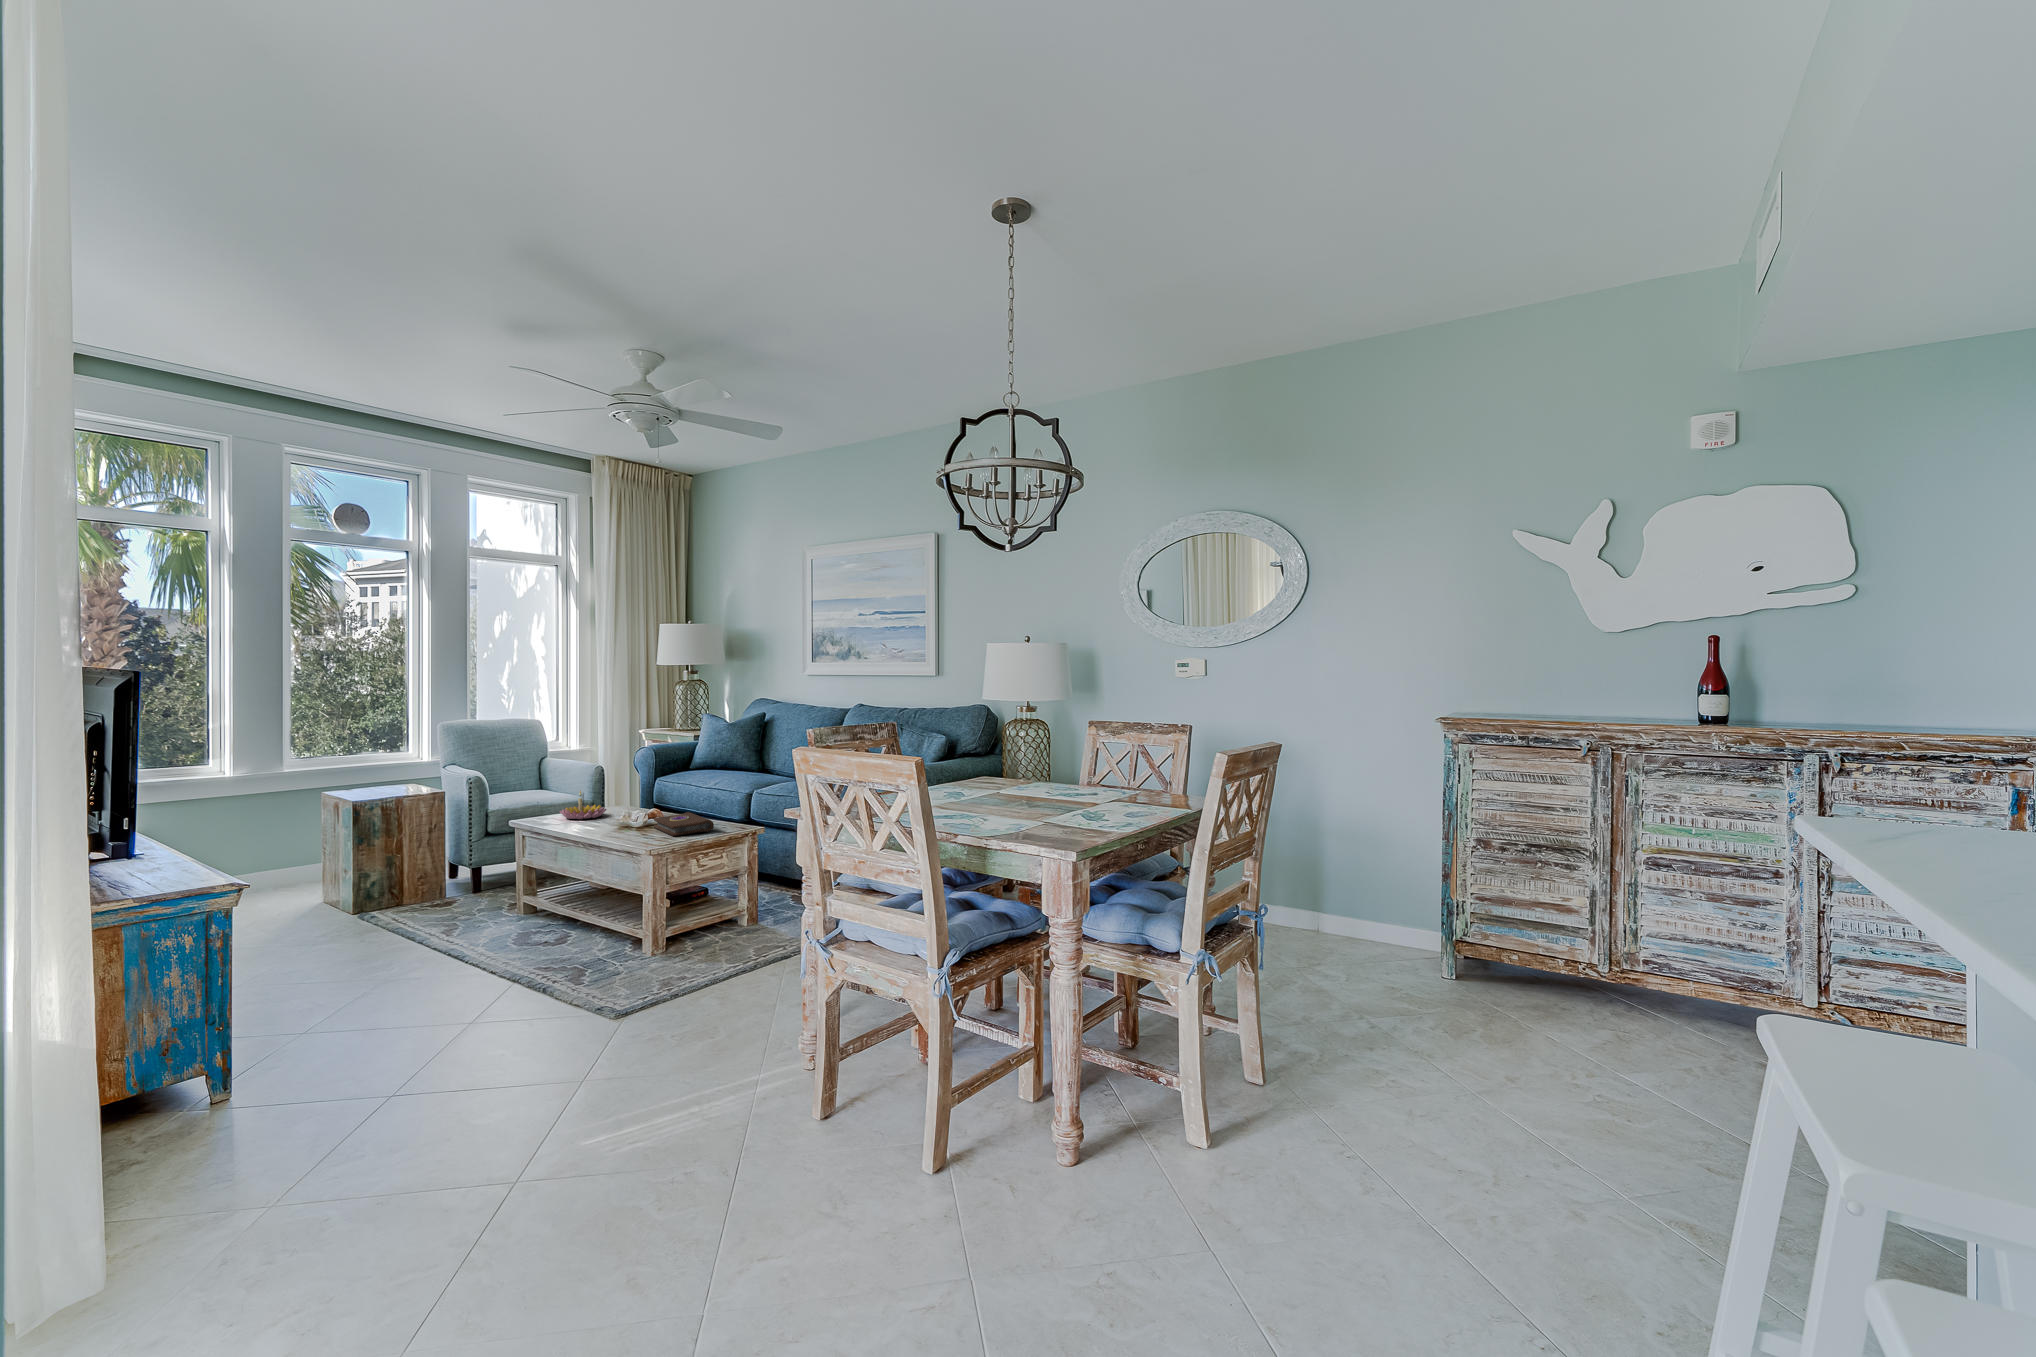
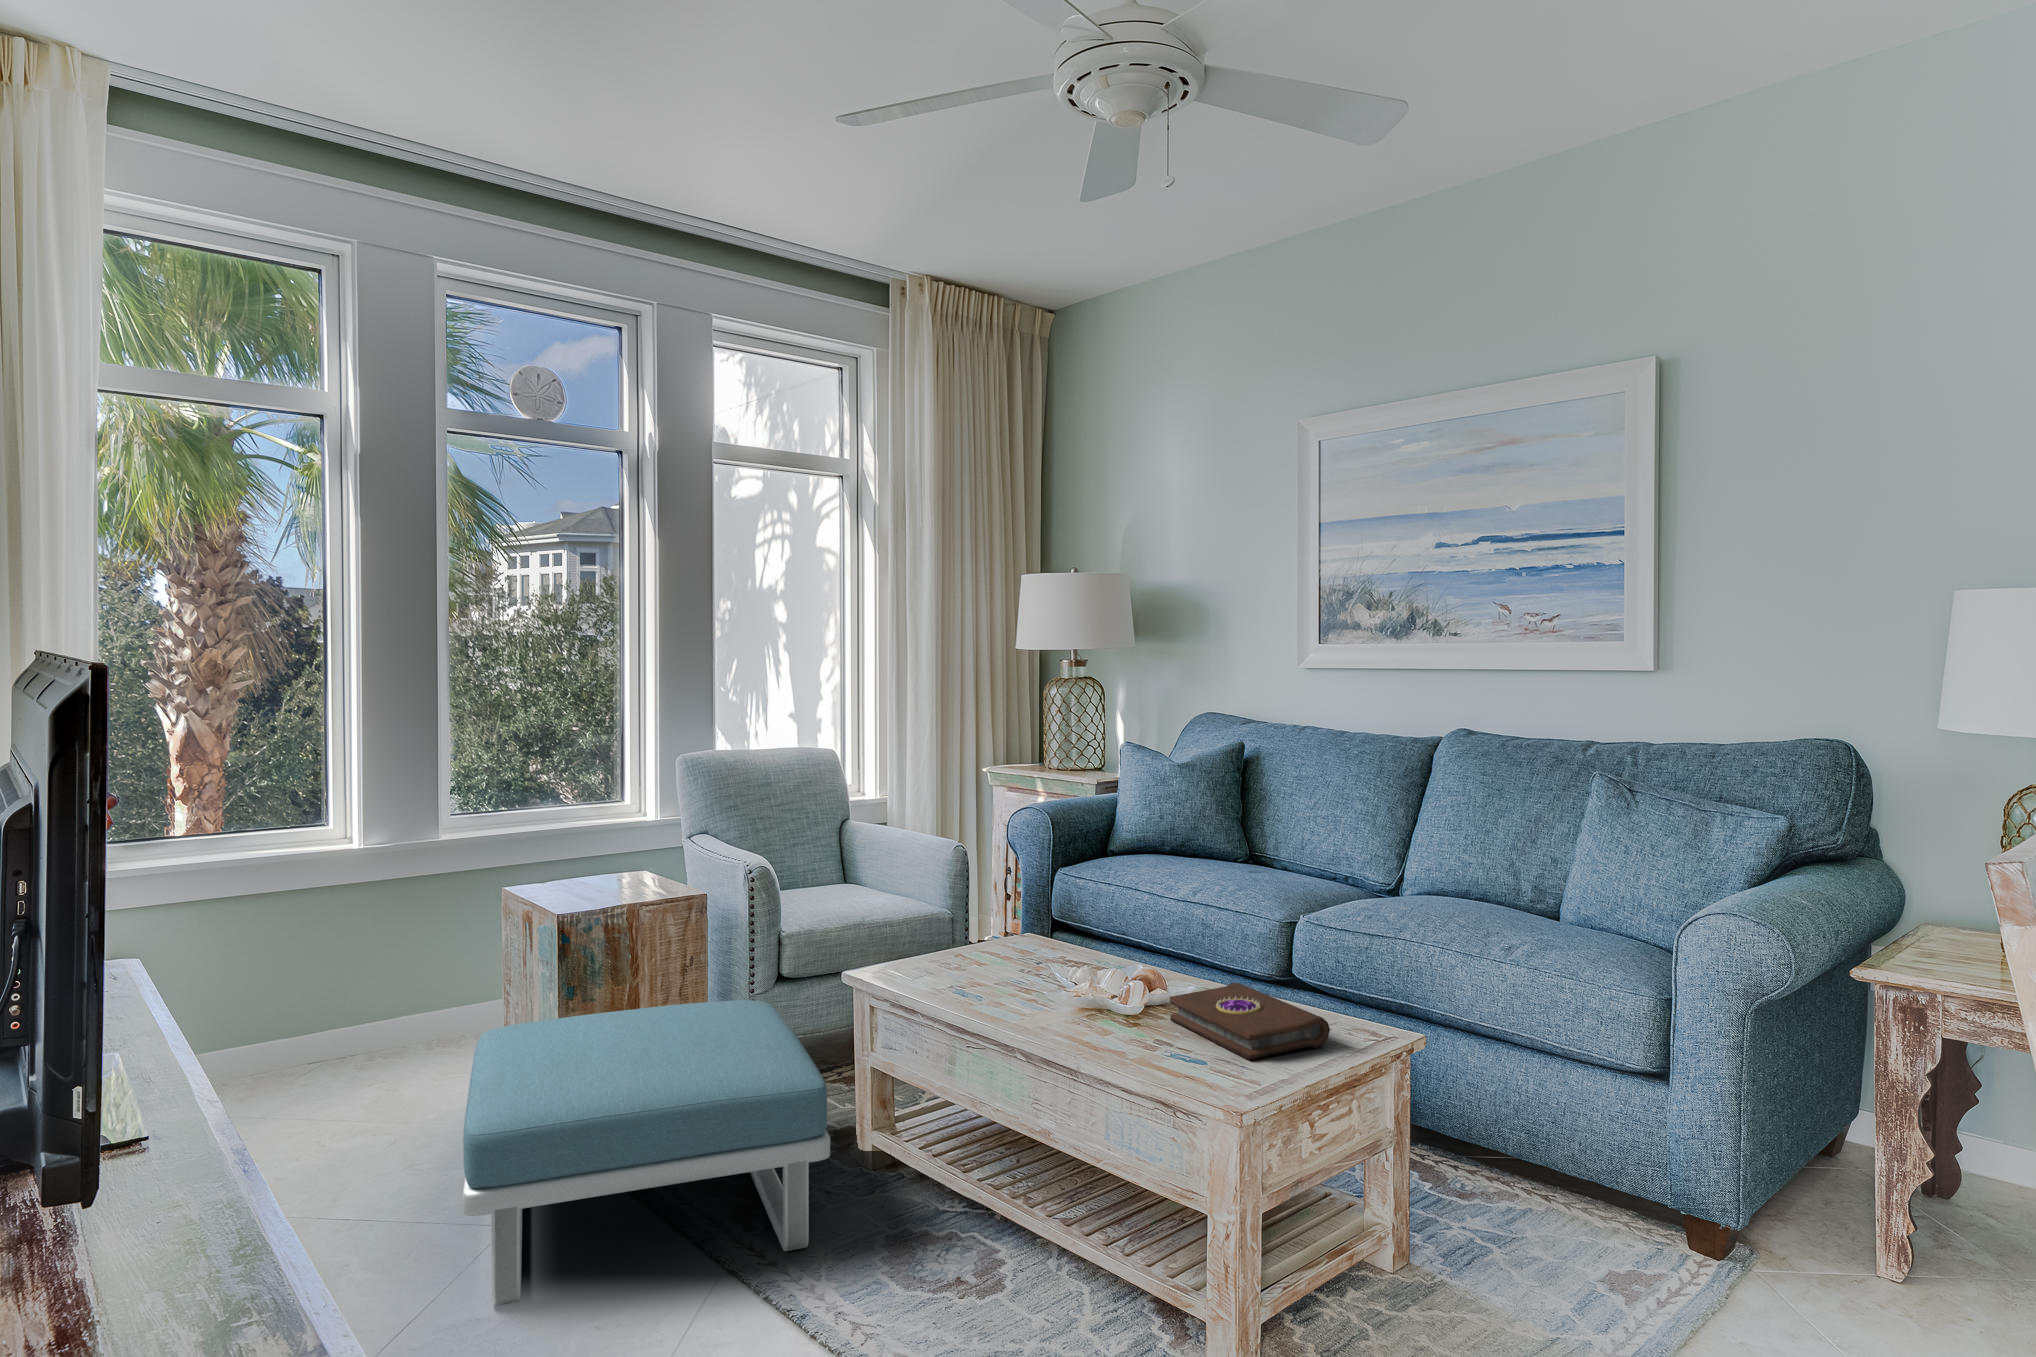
candle holder: present [560,791,606,820] -> none [941,911,1031,979]
footstool: none [296,841,492,964] -> present [462,1000,830,1306]

